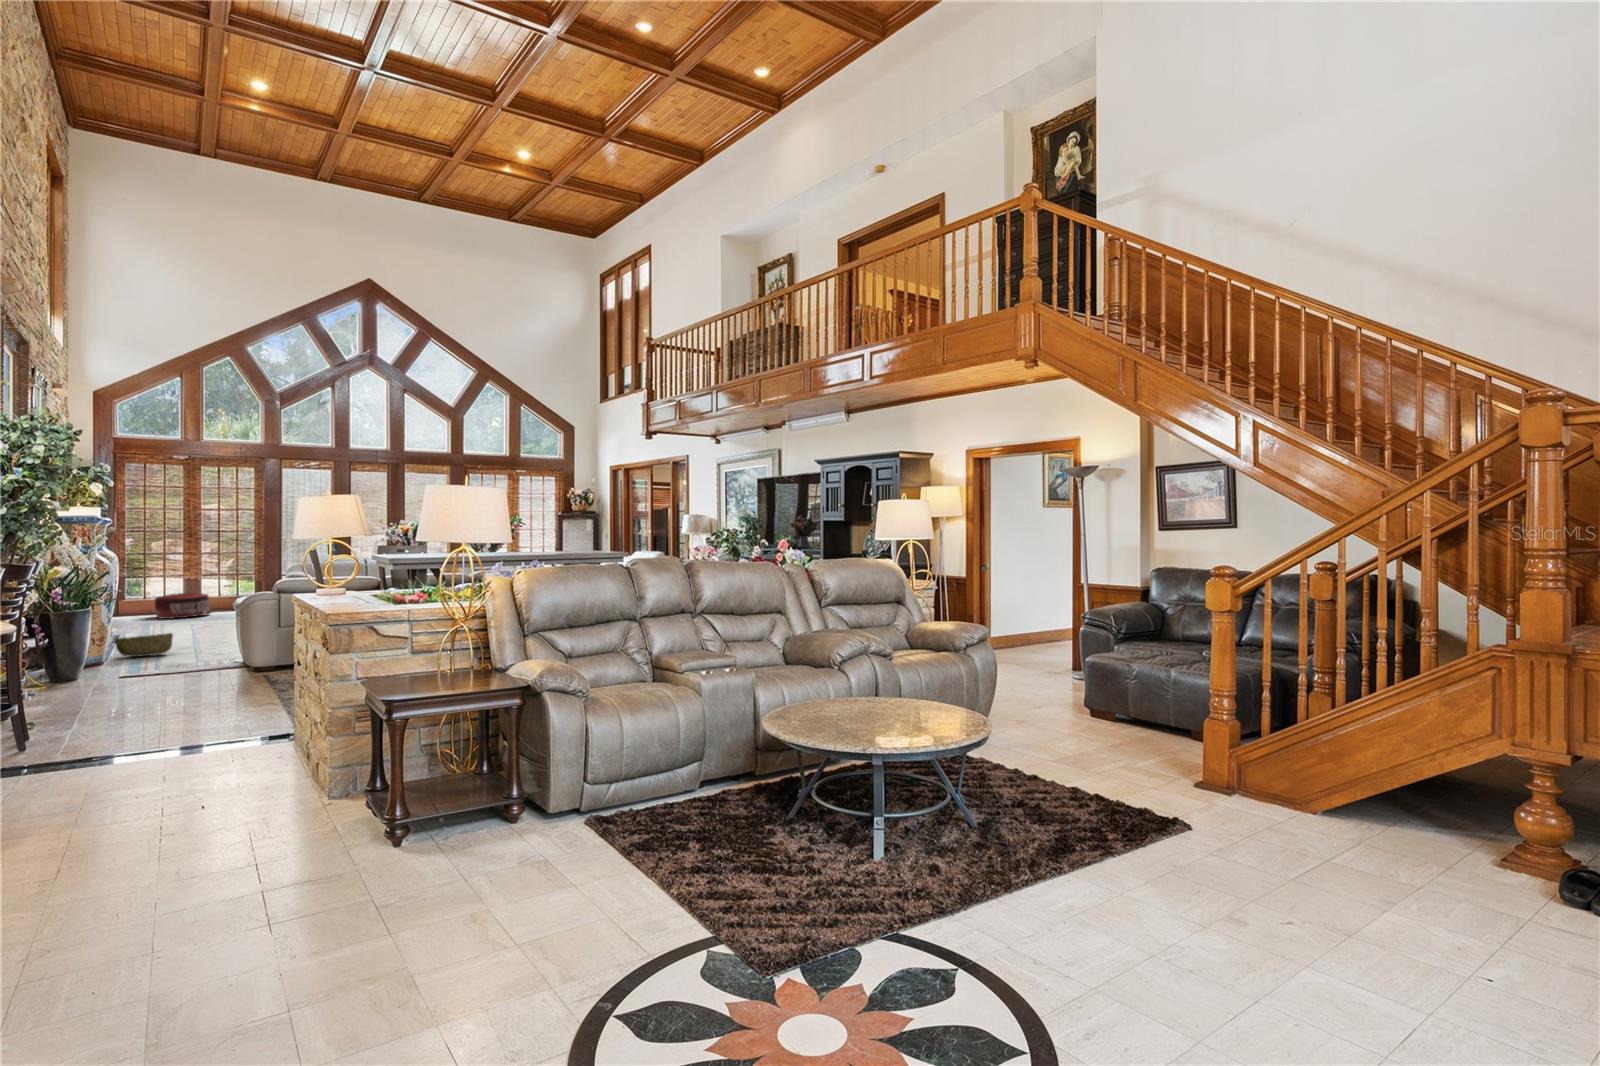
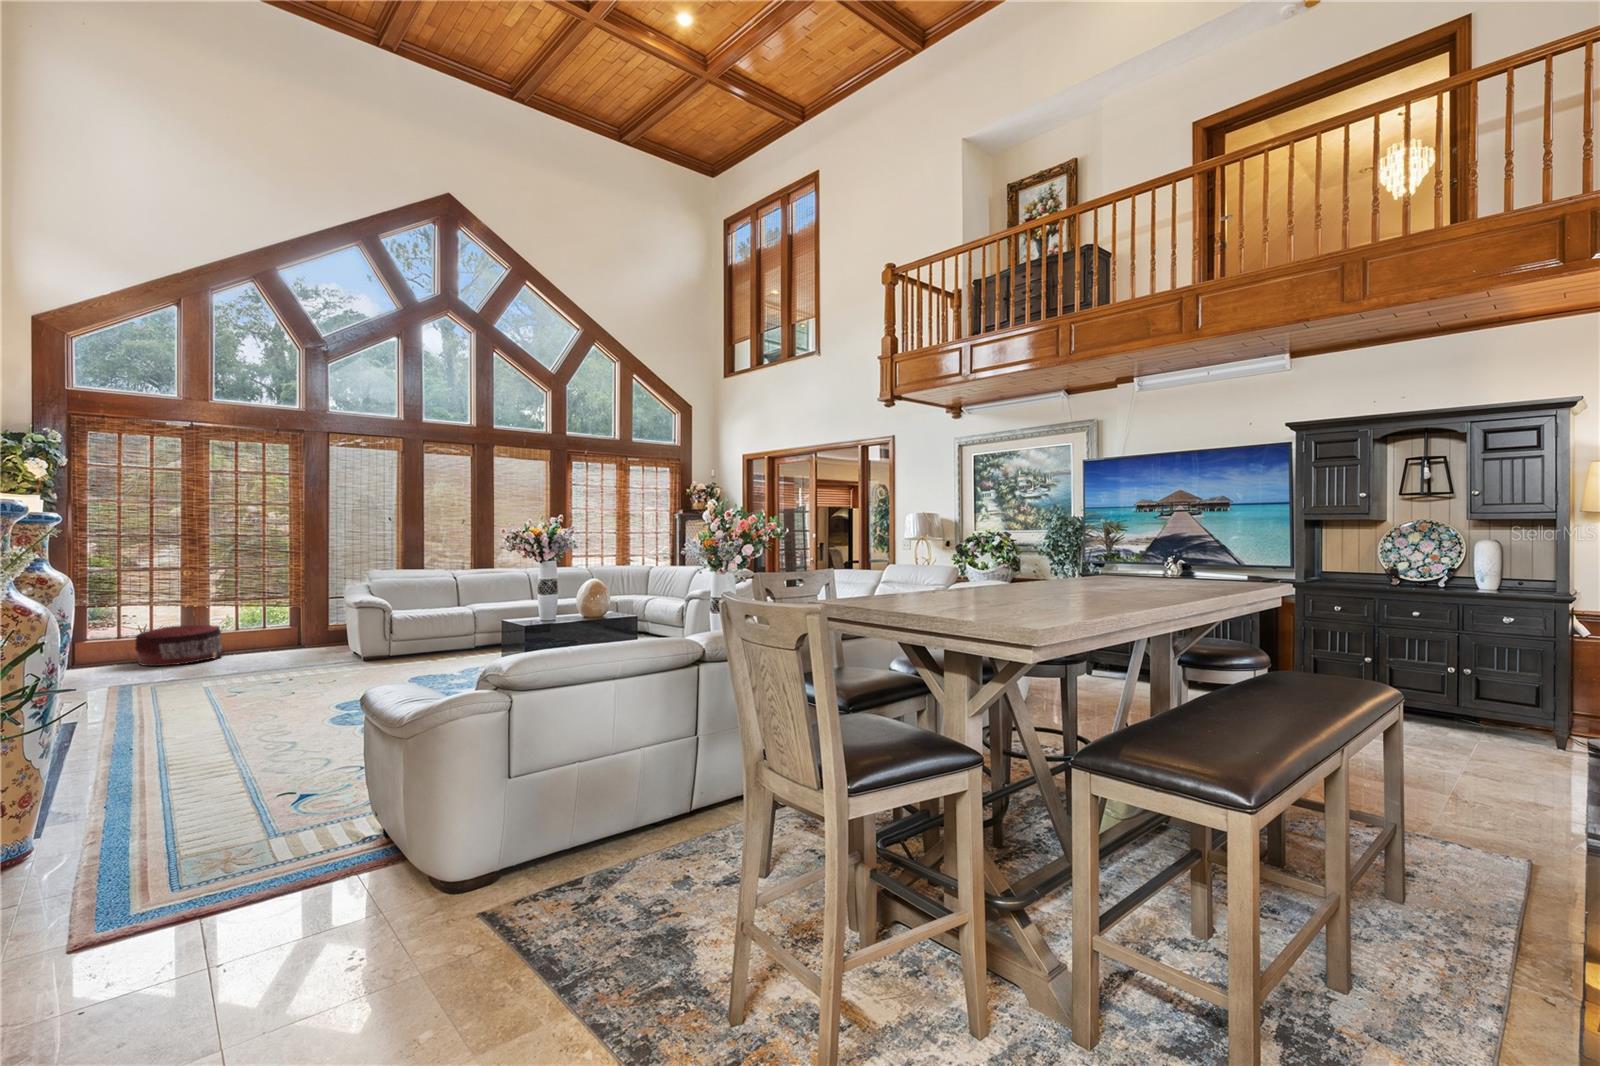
woven basket: present [115,633,173,657] -> none [9,746,147,808]

